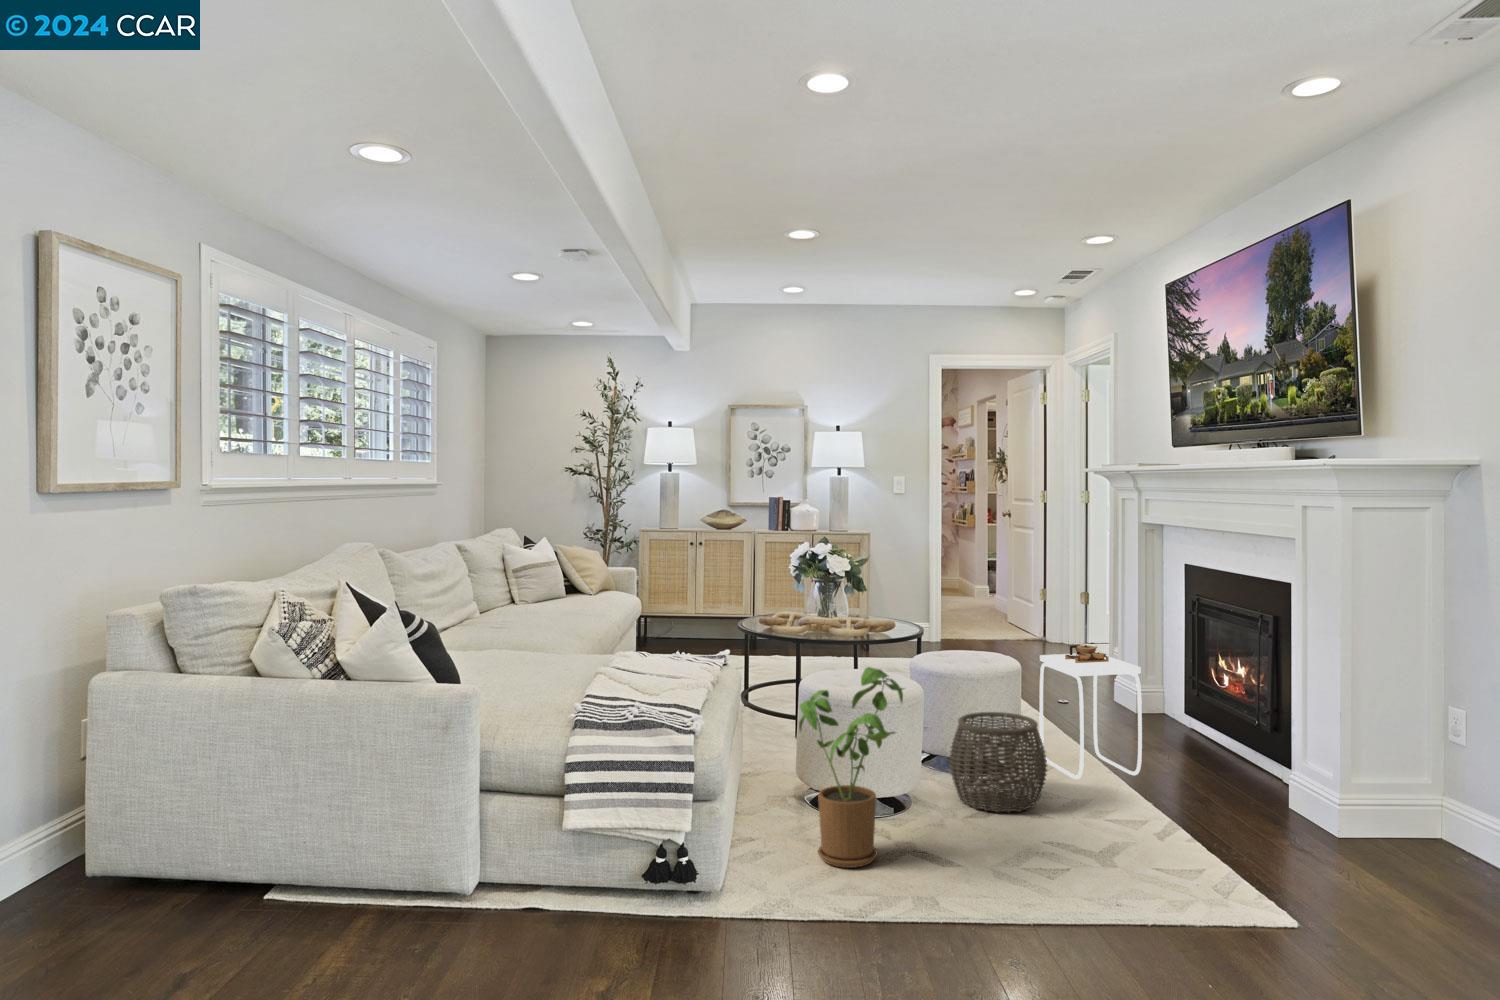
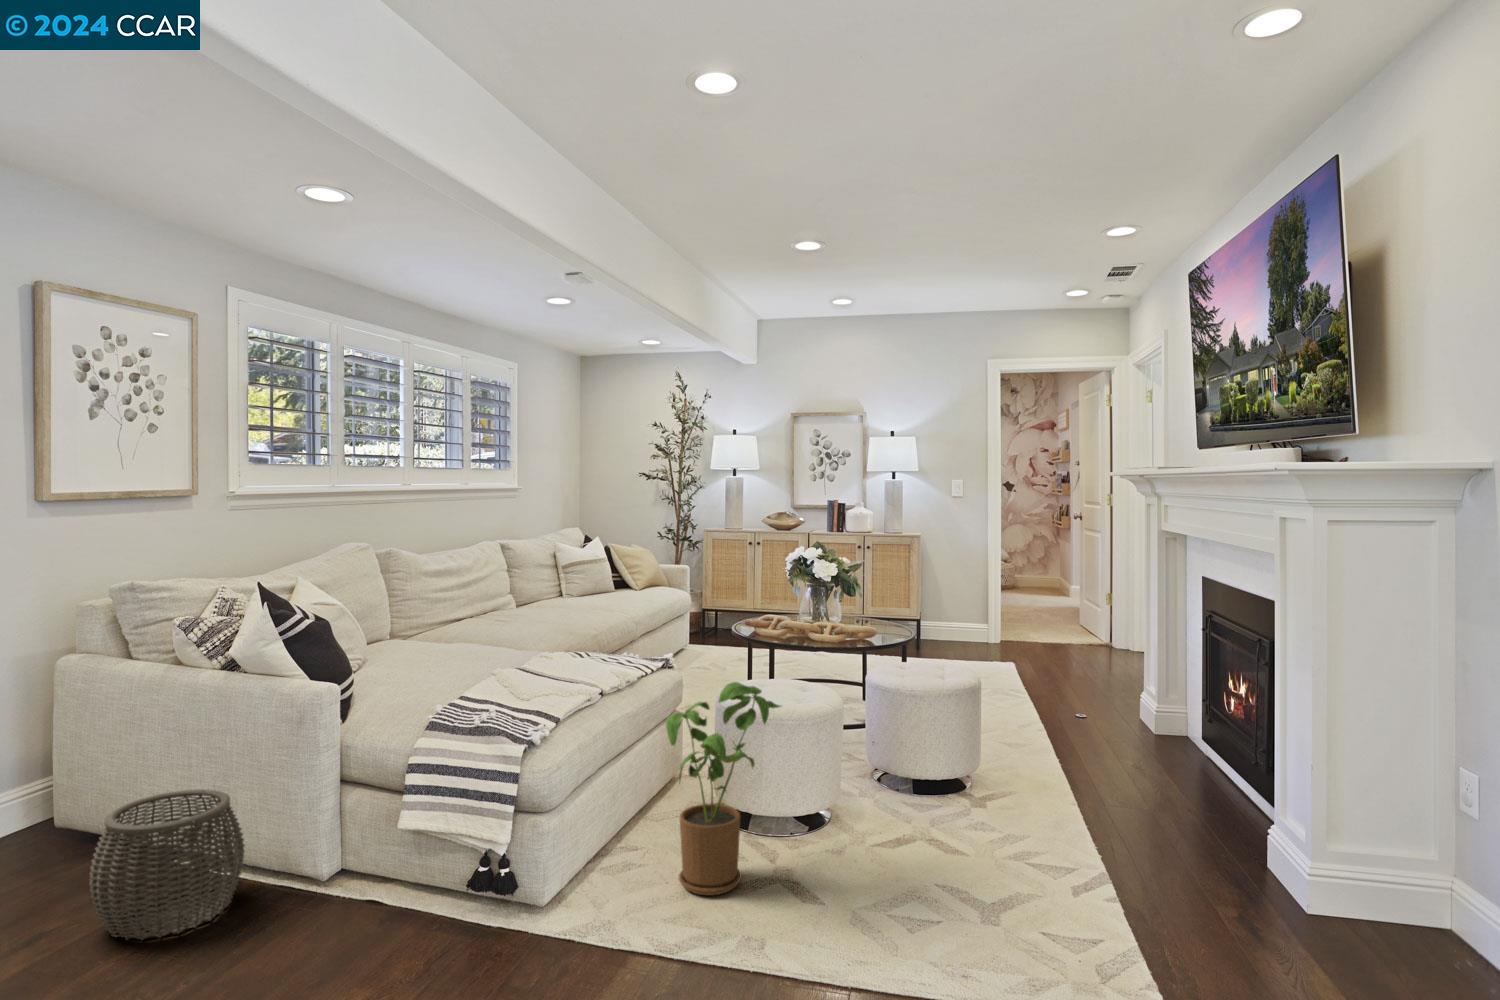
side table: present [1040,645,1142,779] -> none [1004,664,1102,812]
woven basket: present [949,712,1047,813] -> present [90,789,245,940]

